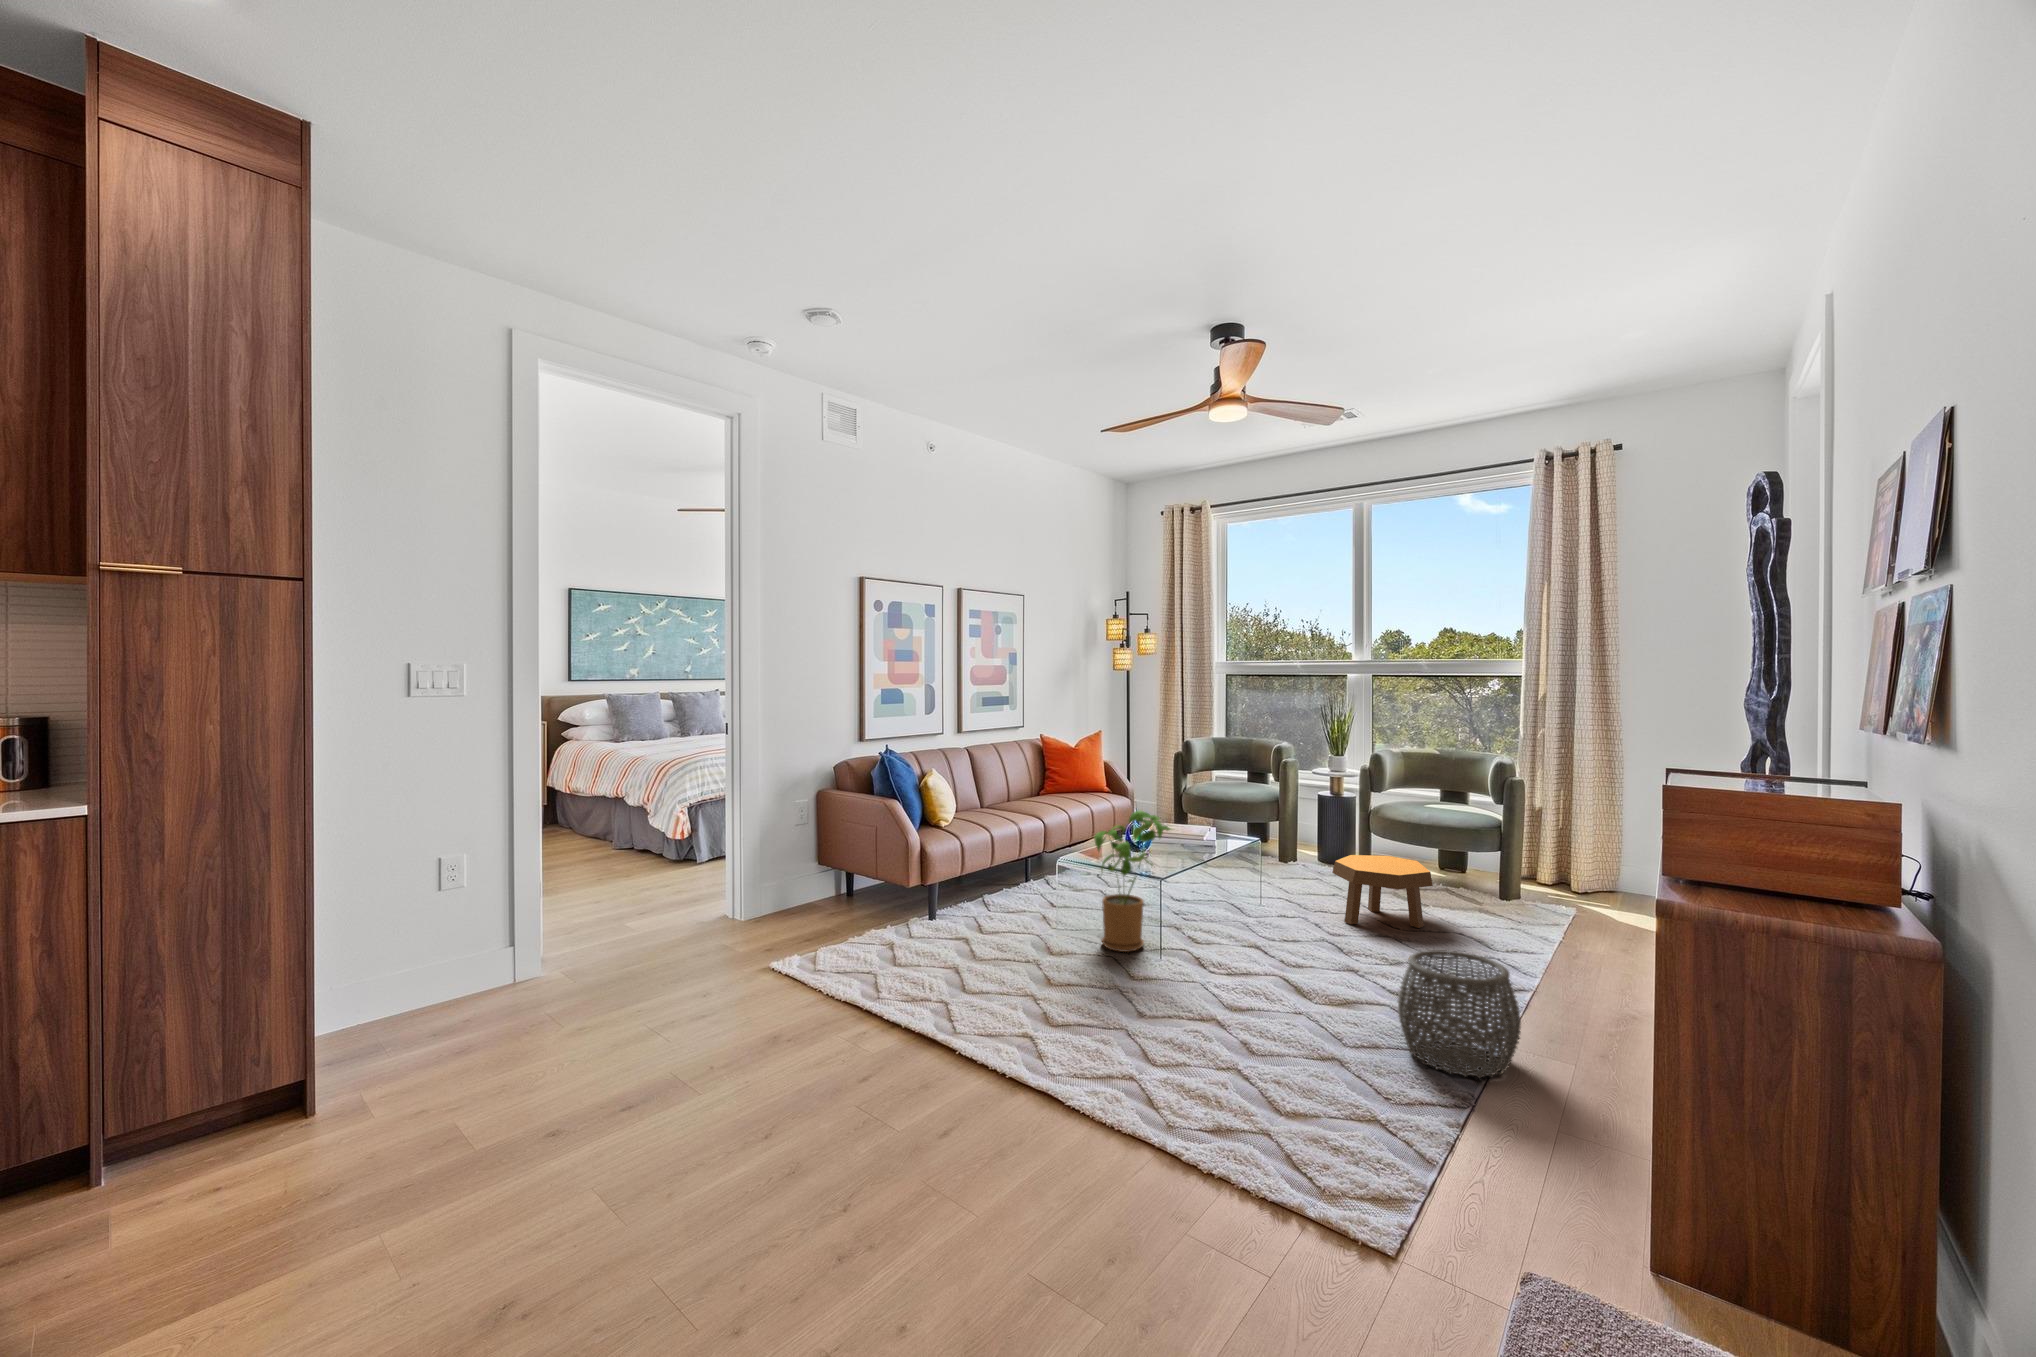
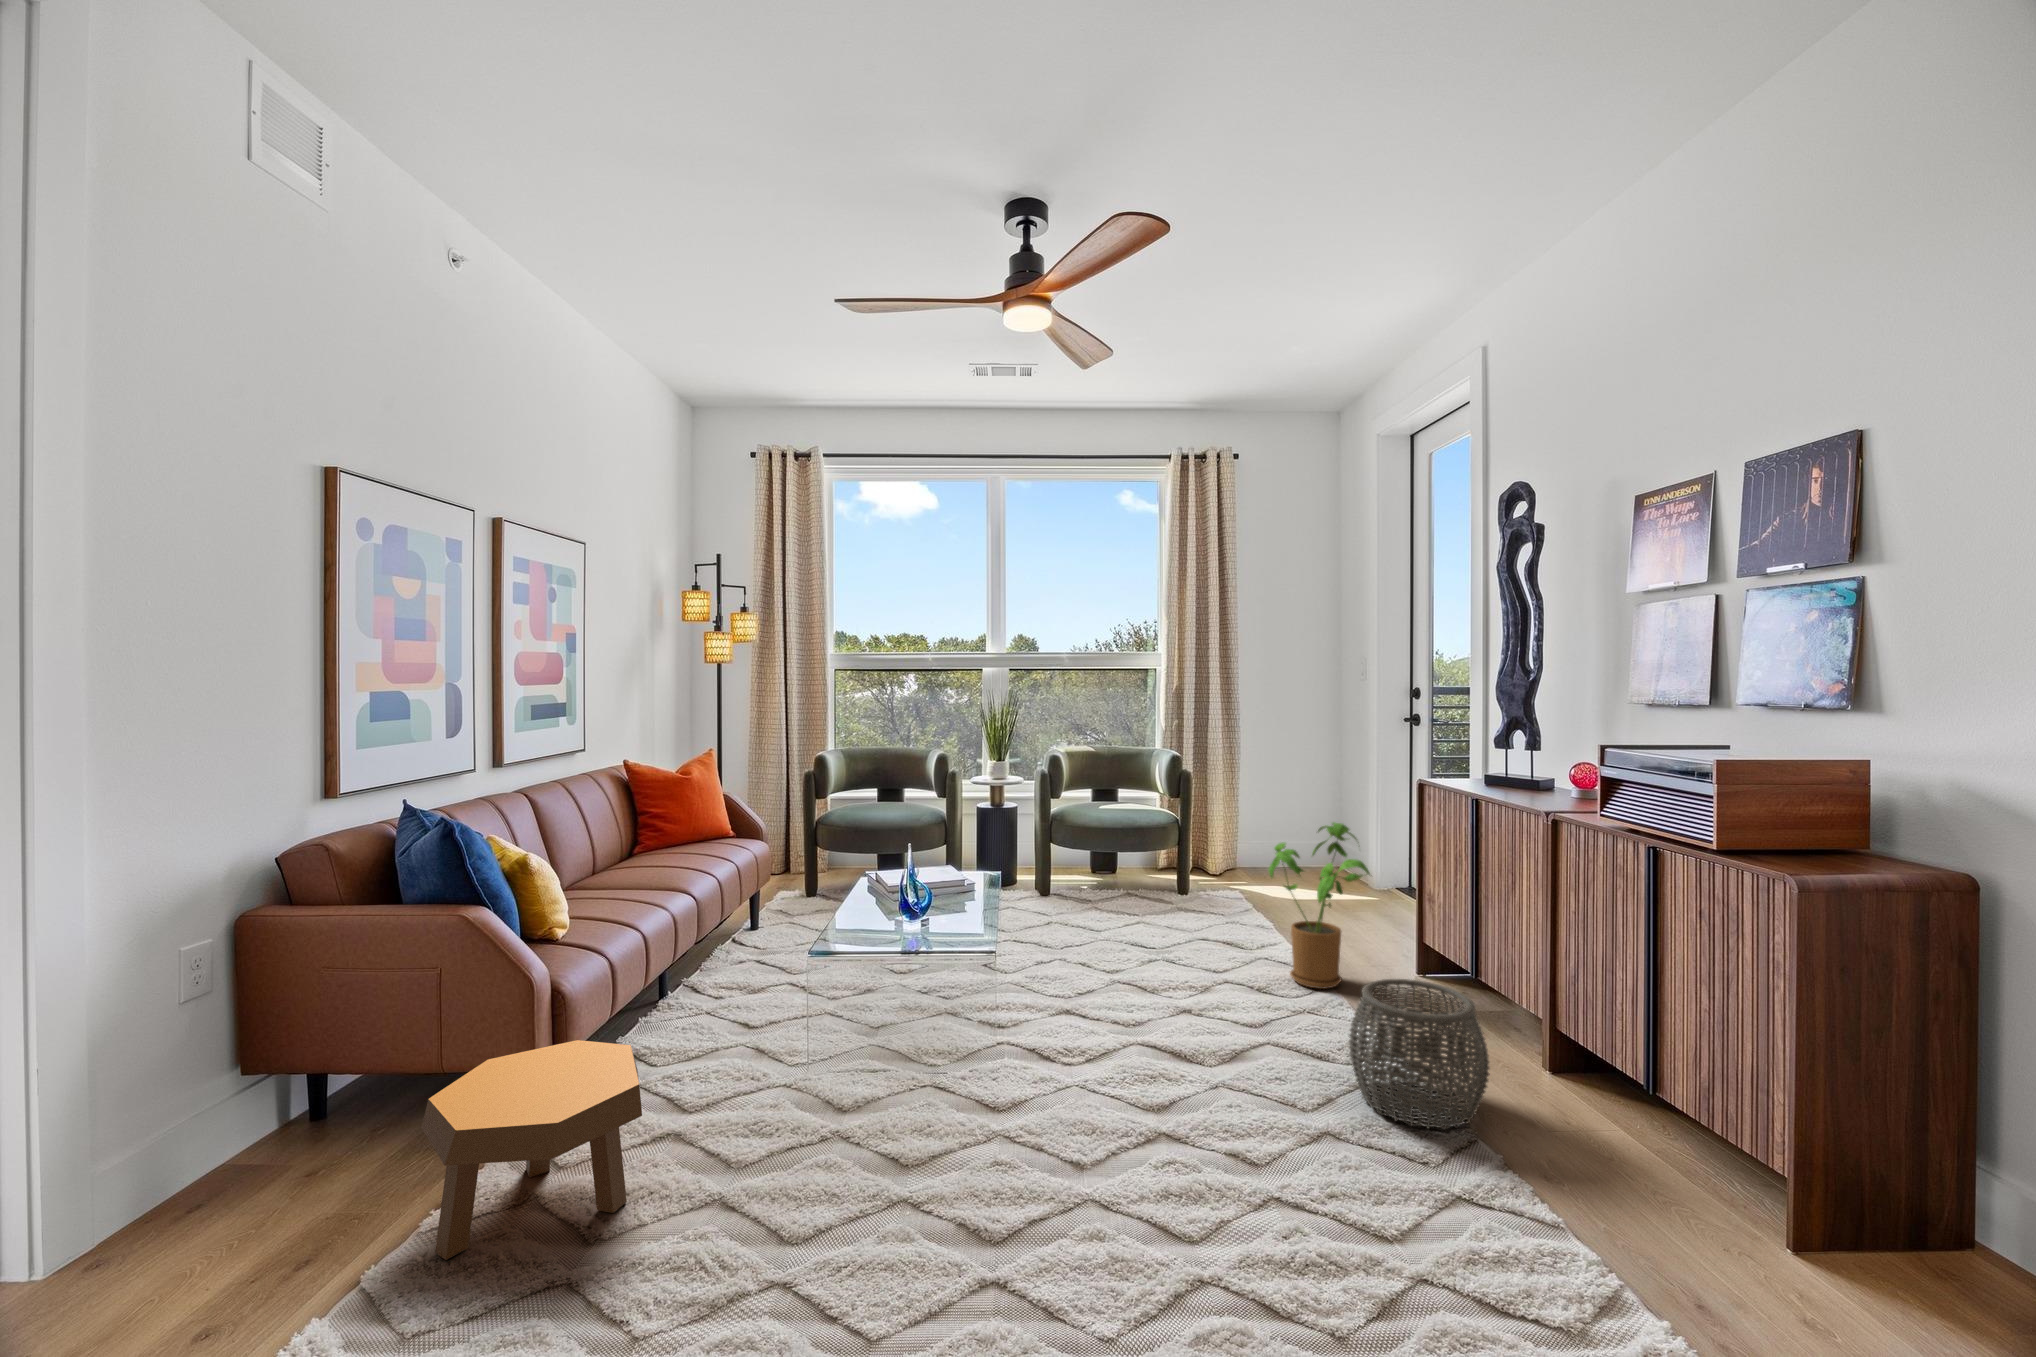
house plant: present [1094,811,1170,952] -> present [1268,822,1370,989]
footstool: present [1332,855,1433,928] -> present [421,1040,642,1260]

